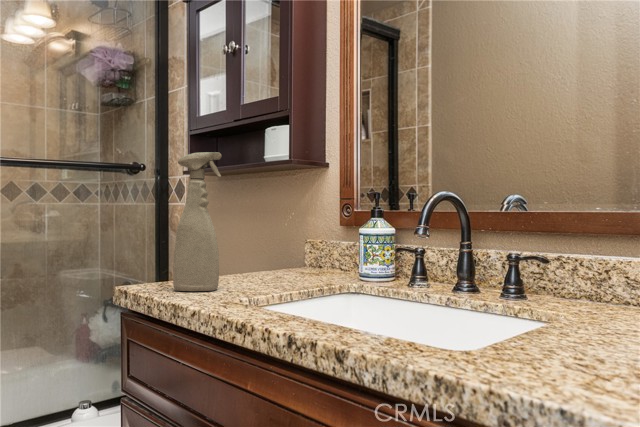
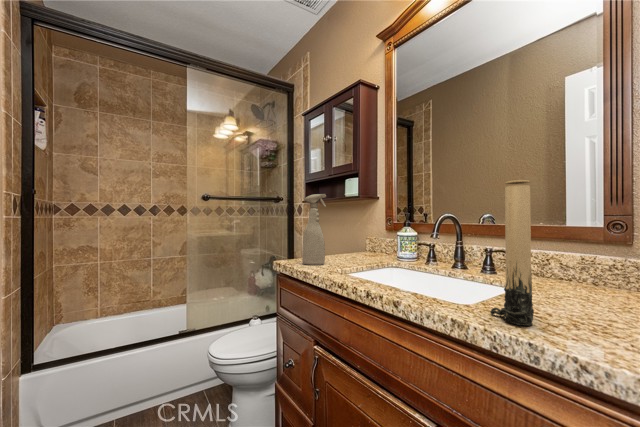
candle: none [503,116,573,380] -> present [490,180,534,326]

